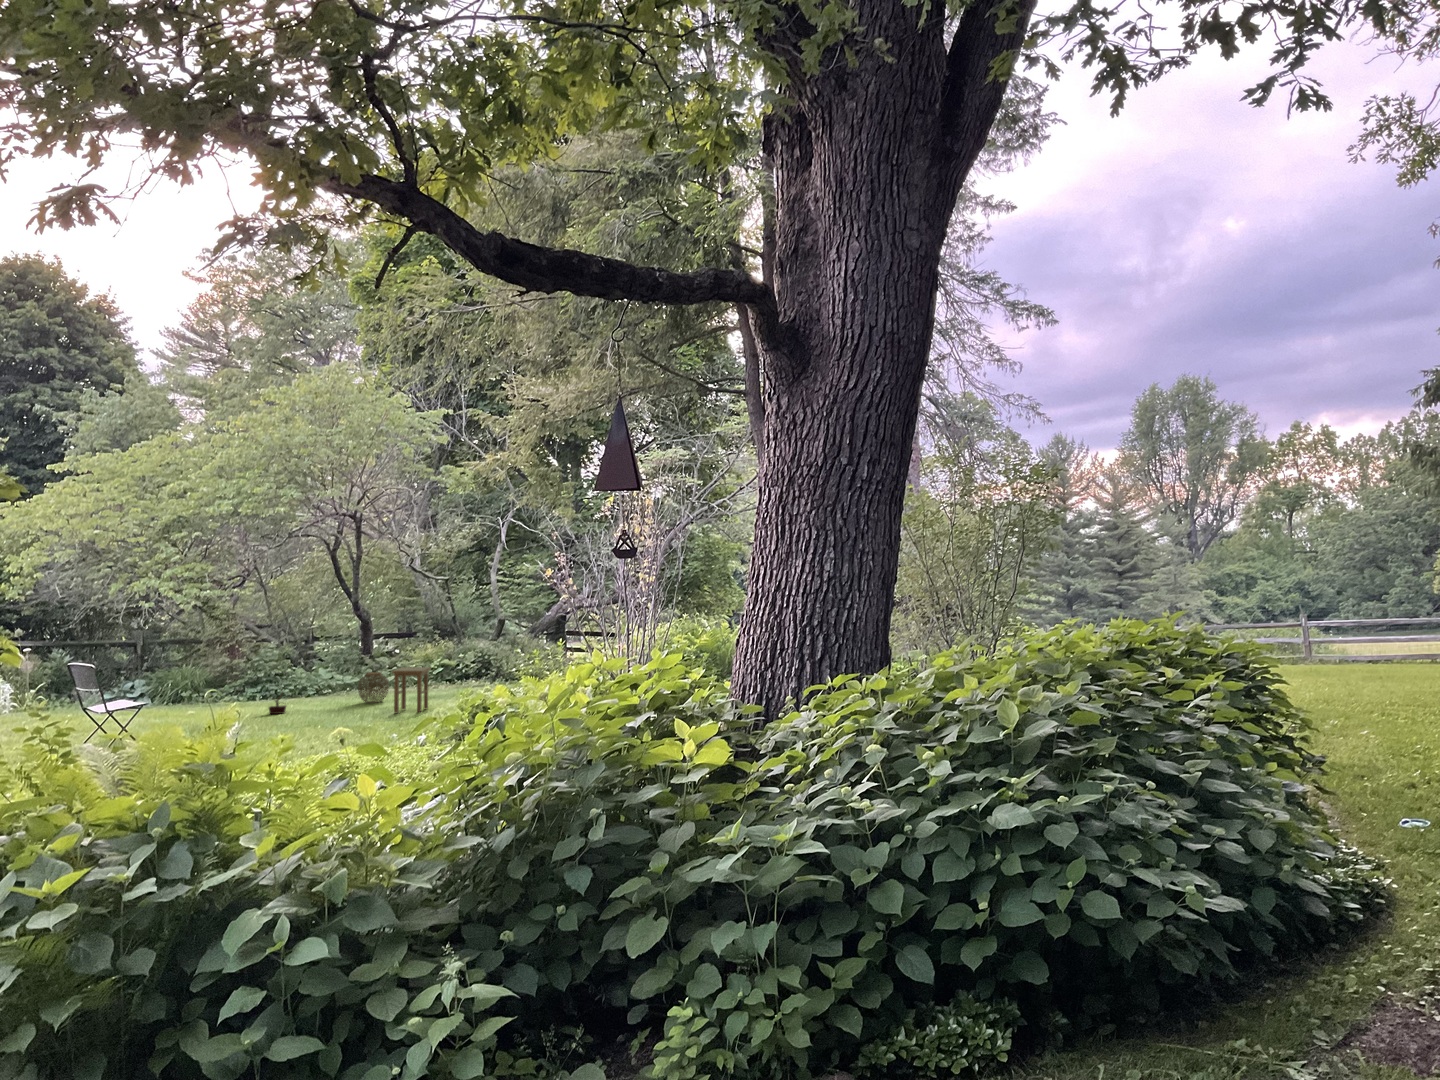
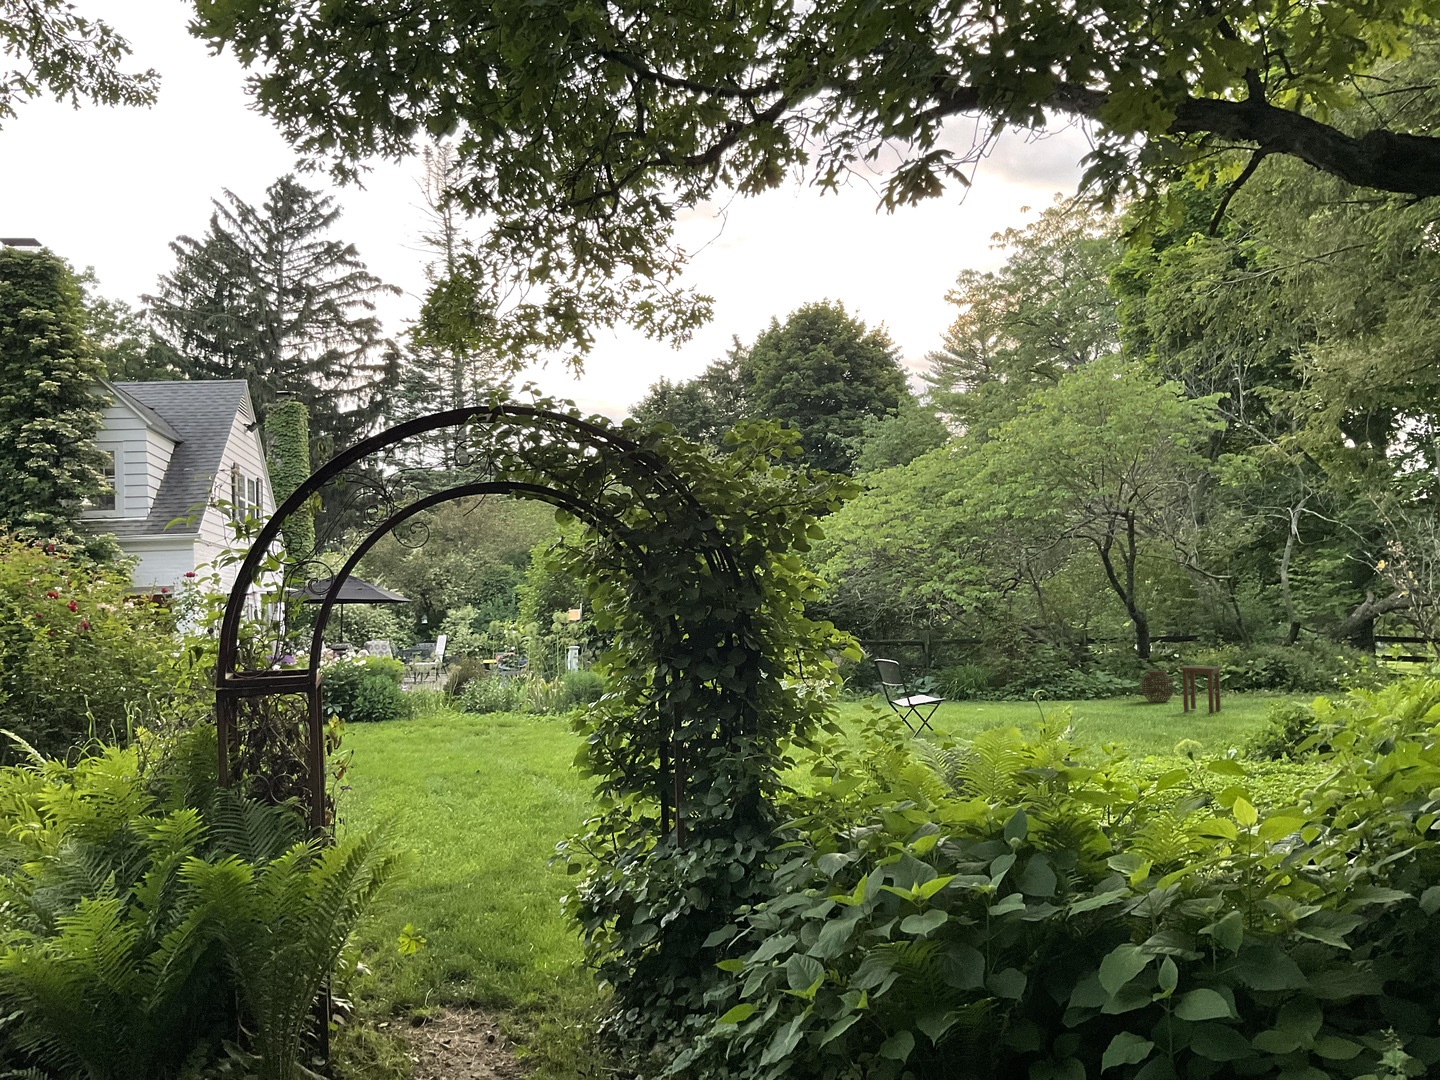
potted plant: present [263,673,296,714] -> none [1051,665,1088,704]

